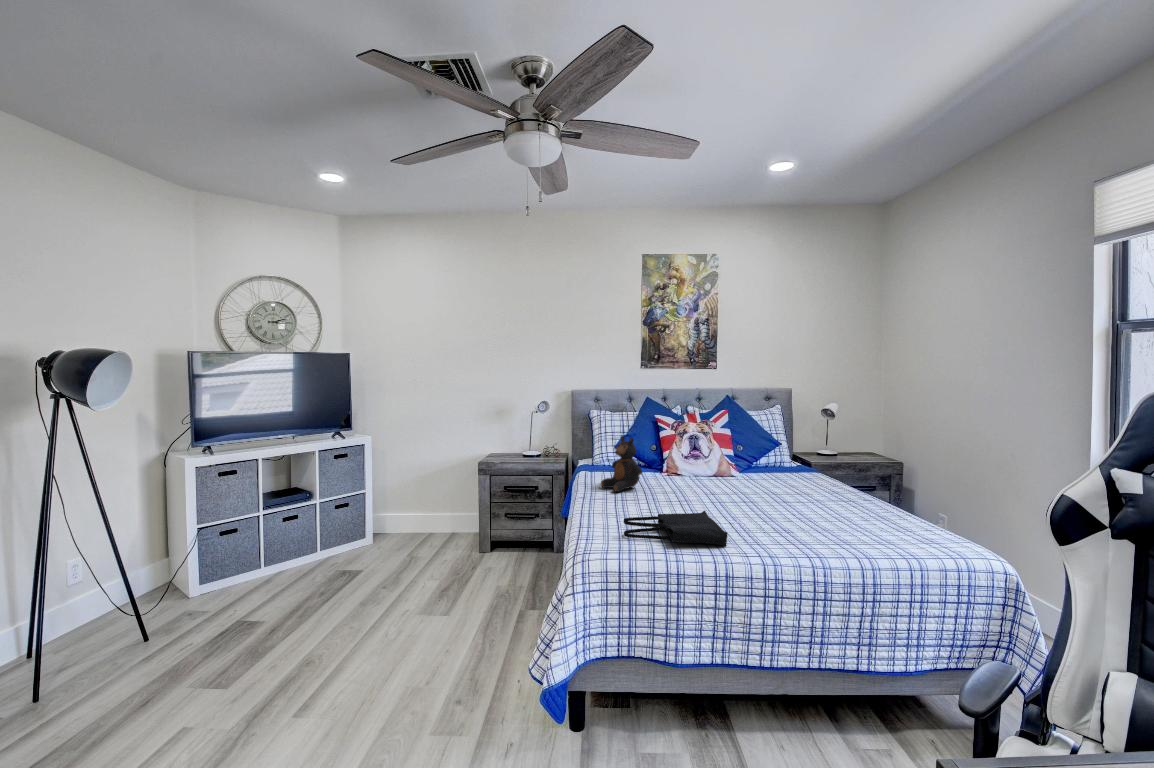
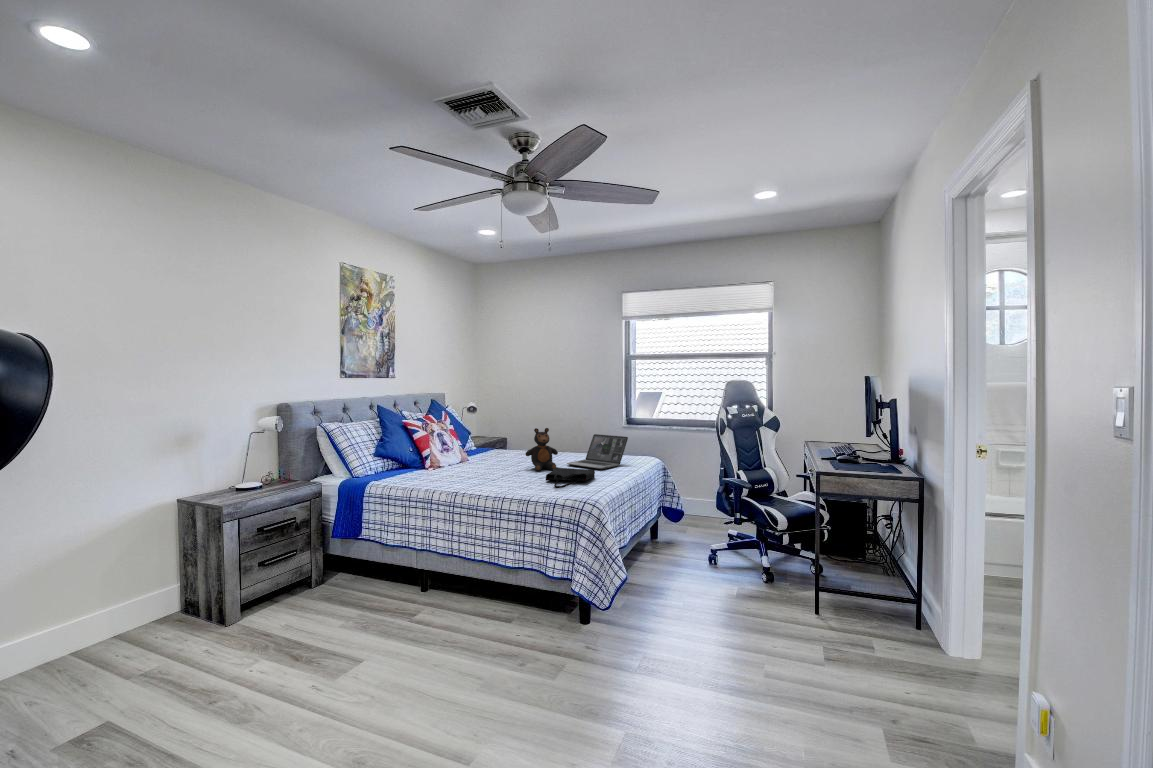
teddy bear: present [601,436,642,492] -> present [525,428,558,471]
laptop: none [787,481,892,550] -> present [567,434,628,469]

